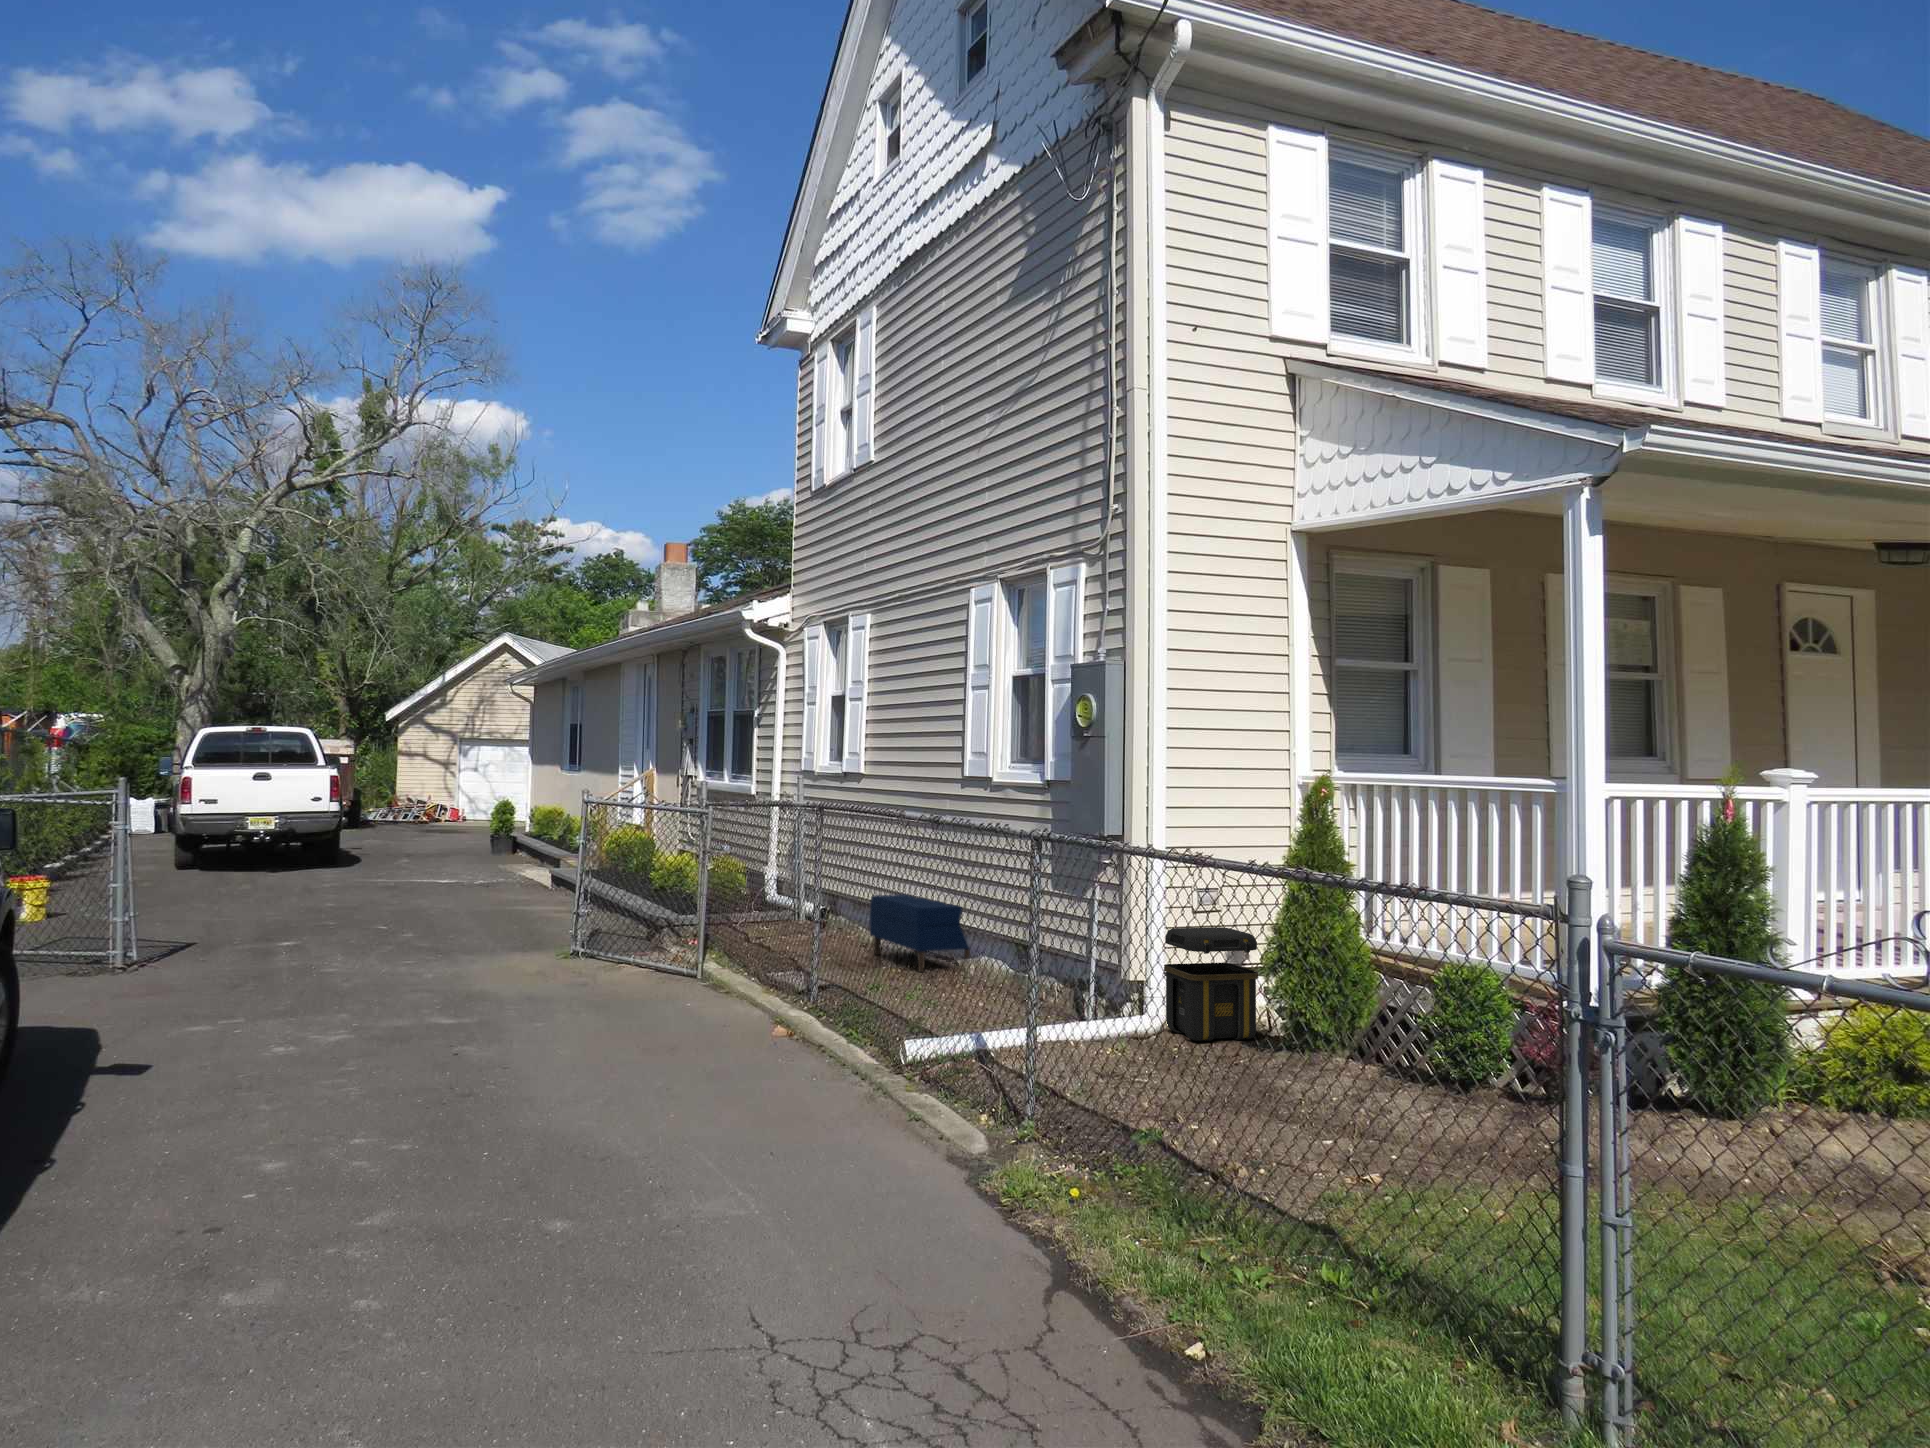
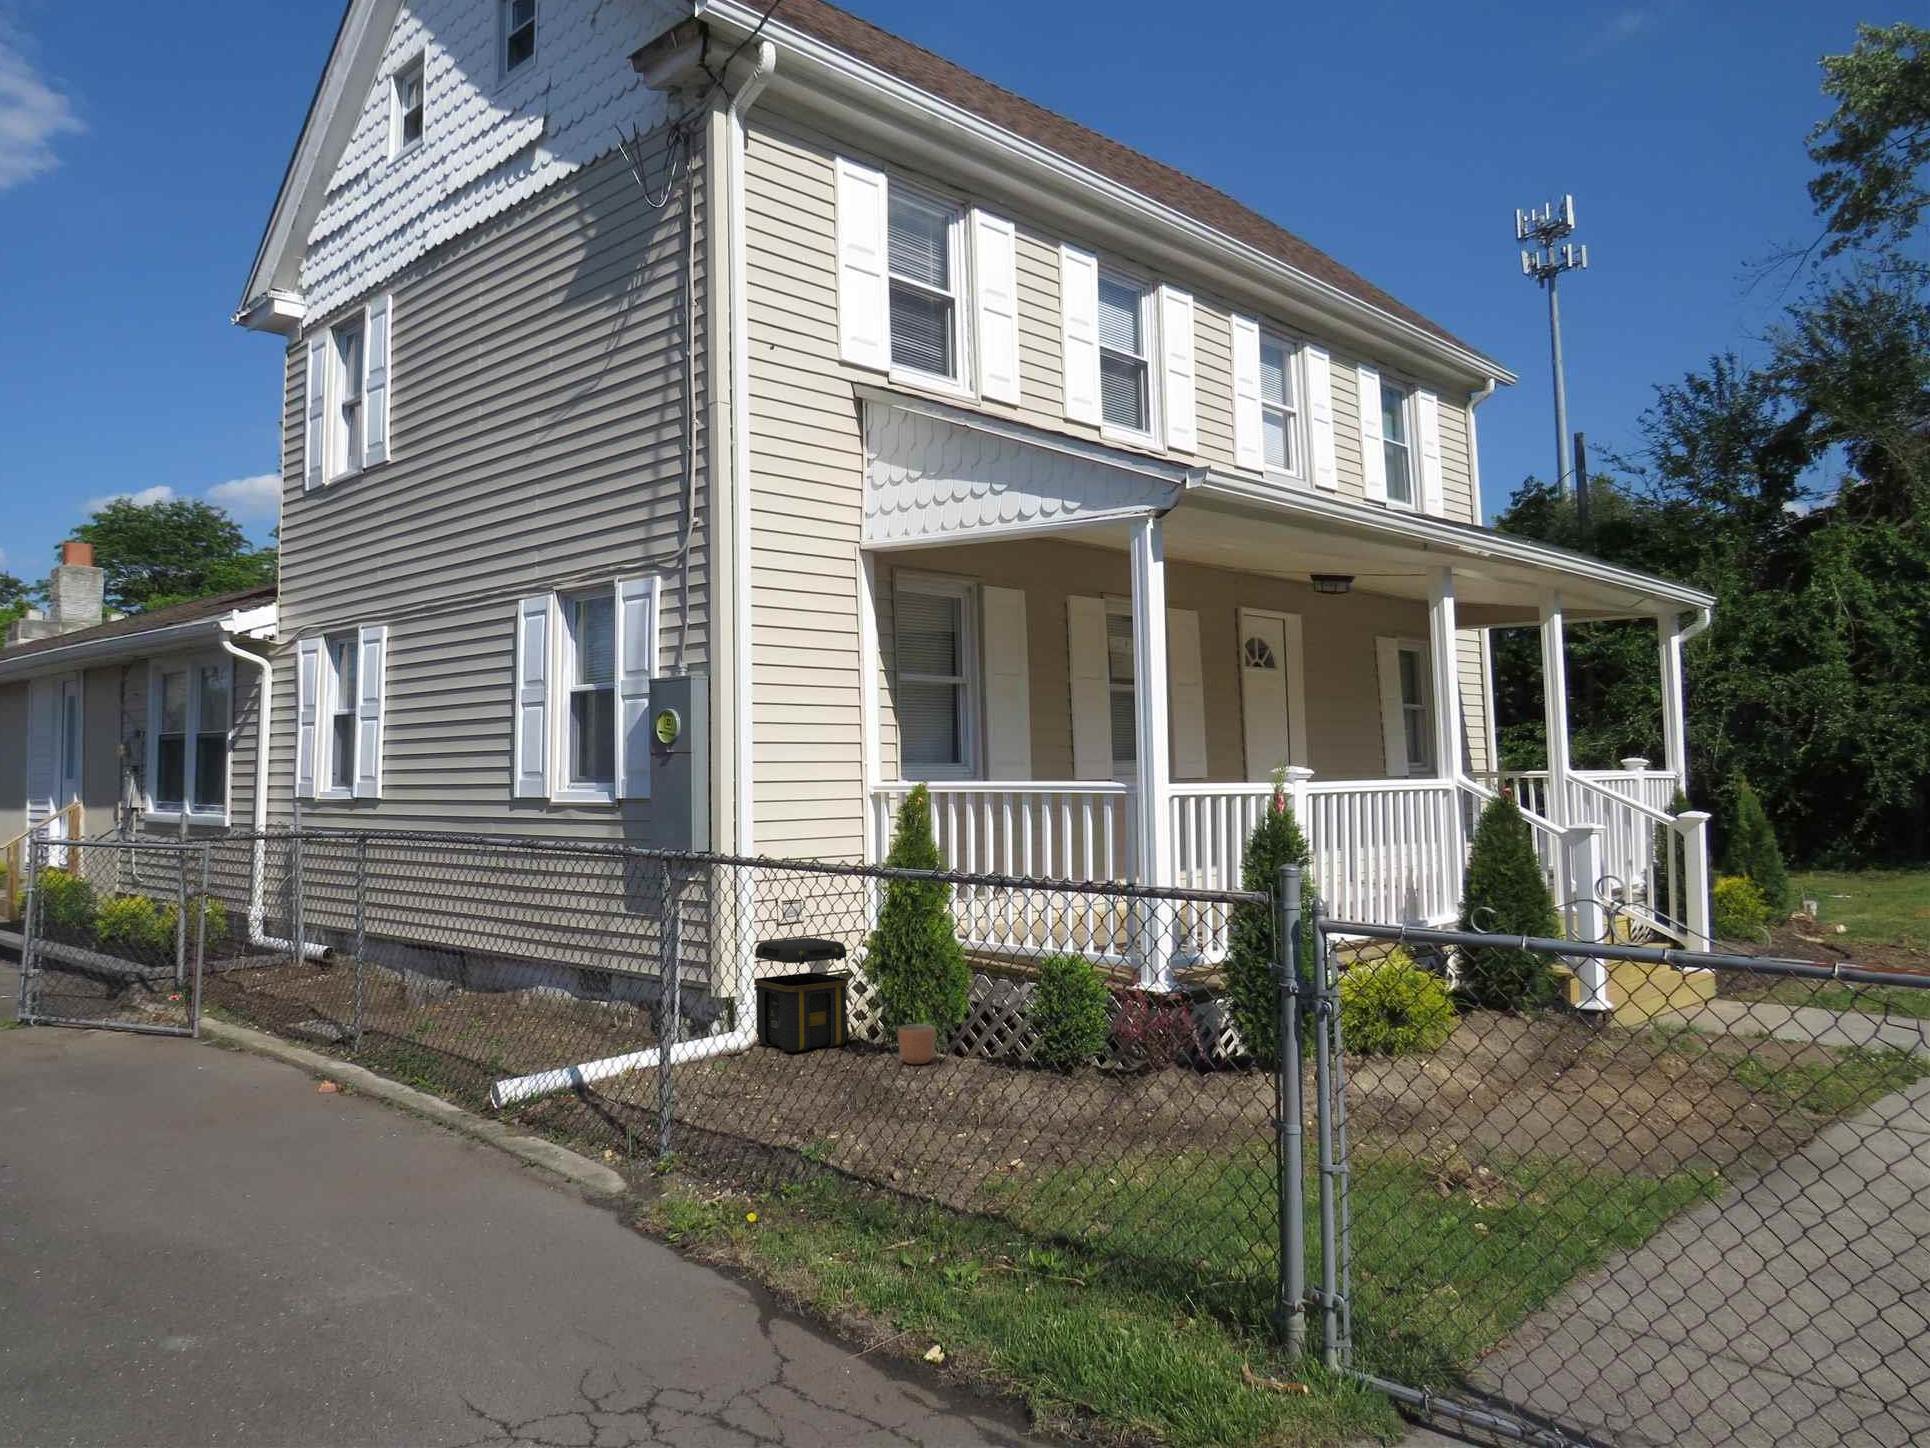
bench: present [870,894,970,972] -> none [401,925,529,1008]
planter: none [1299,1024,1340,1066] -> present [898,1024,935,1064]

